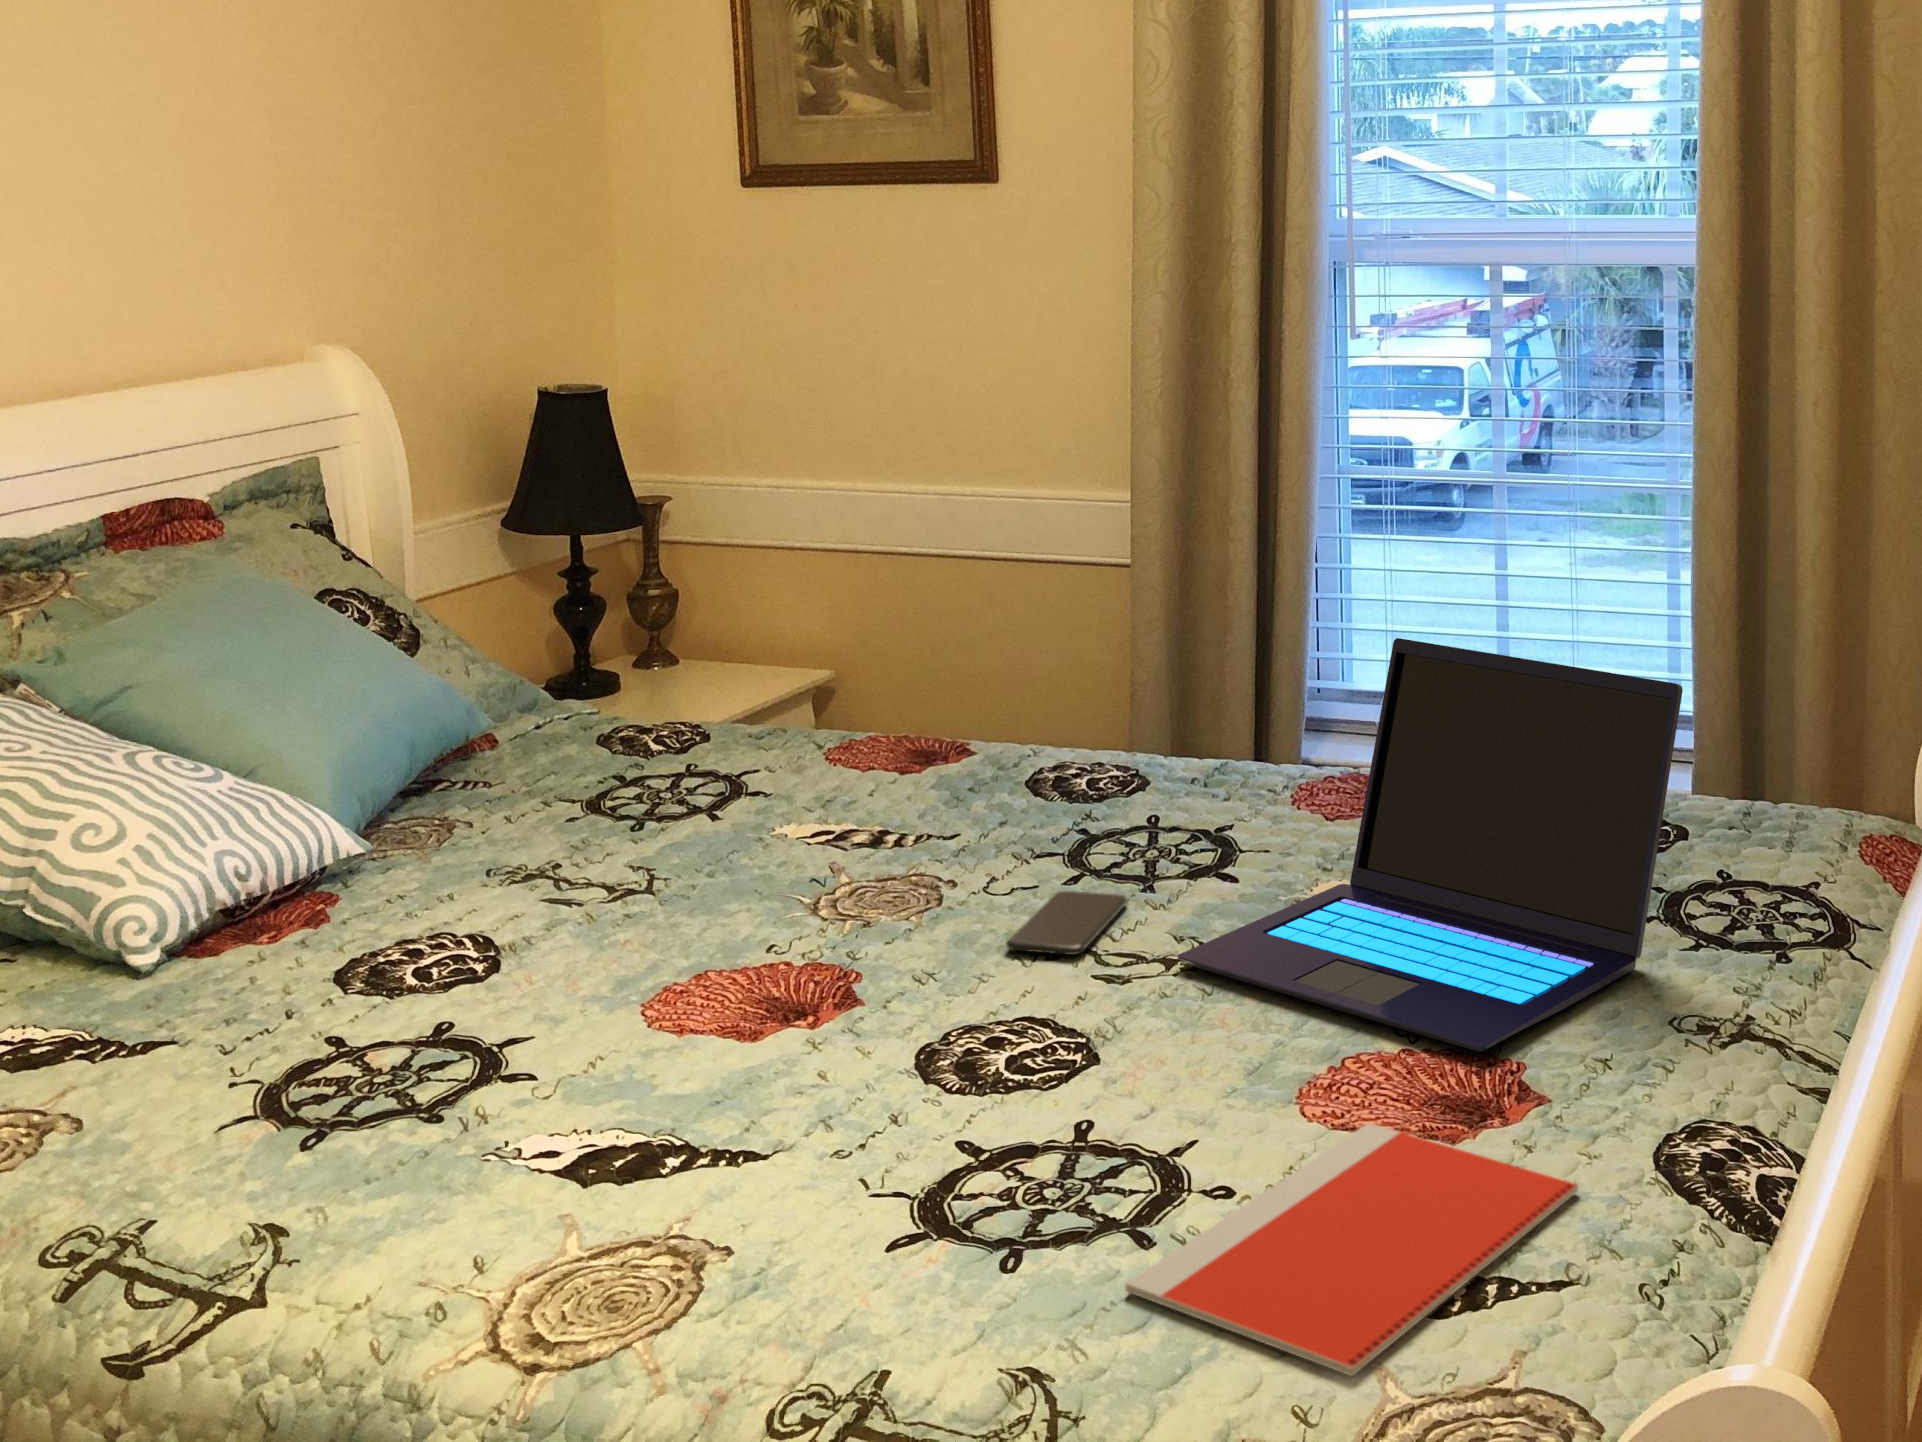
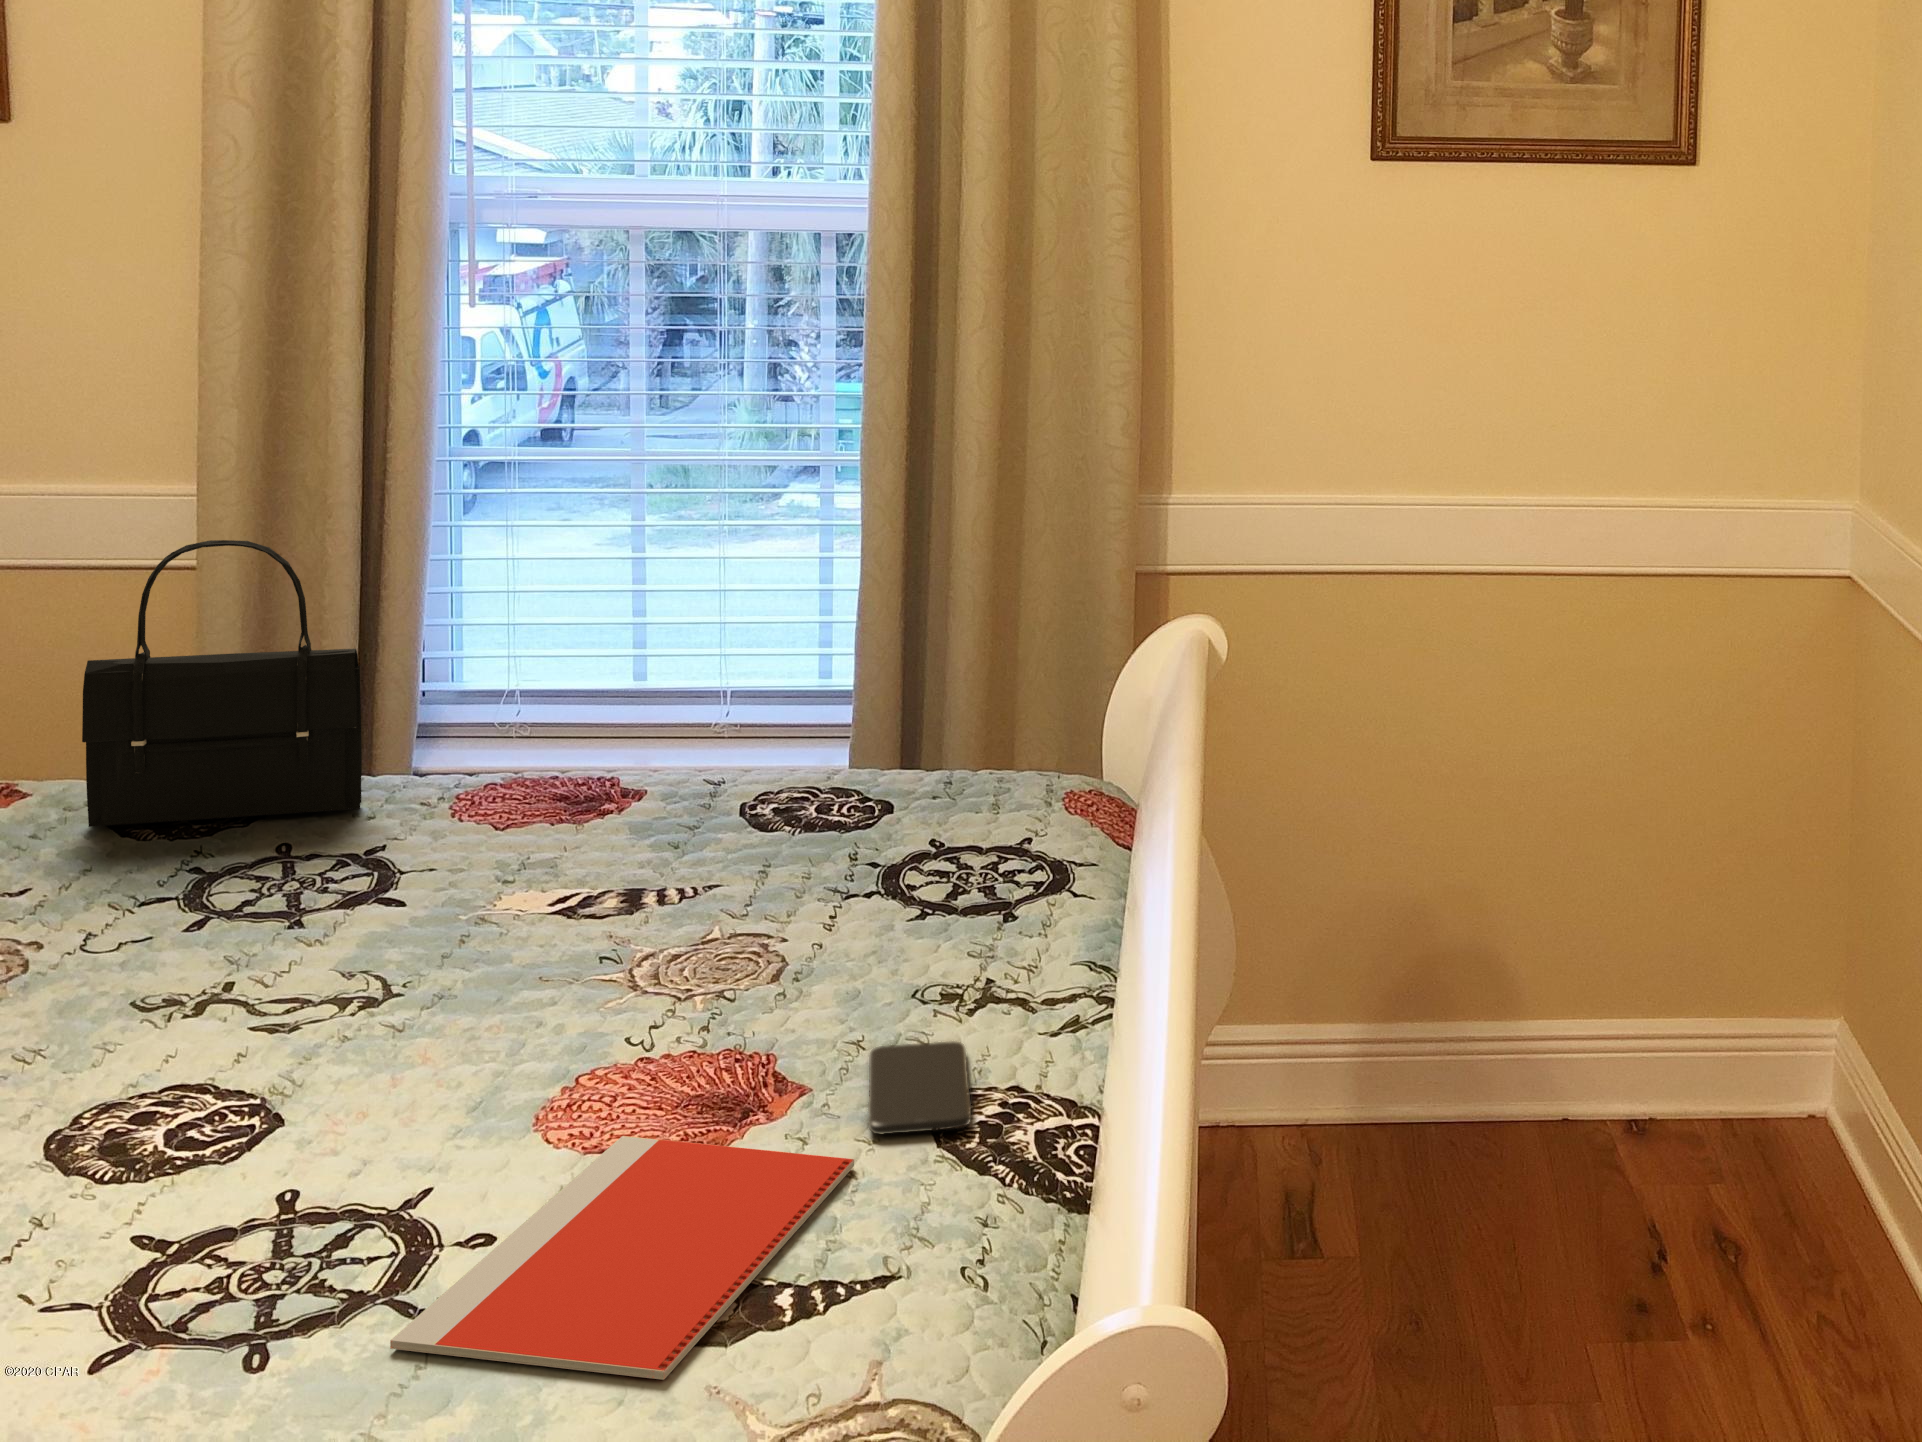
handbag: none [1009,539,1225,786] -> present [82,540,362,827]
laptop: present [1177,638,1683,1051] -> none [358,633,910,1049]
smartphone: present [1006,891,1127,955] -> present [868,1042,971,1134]

